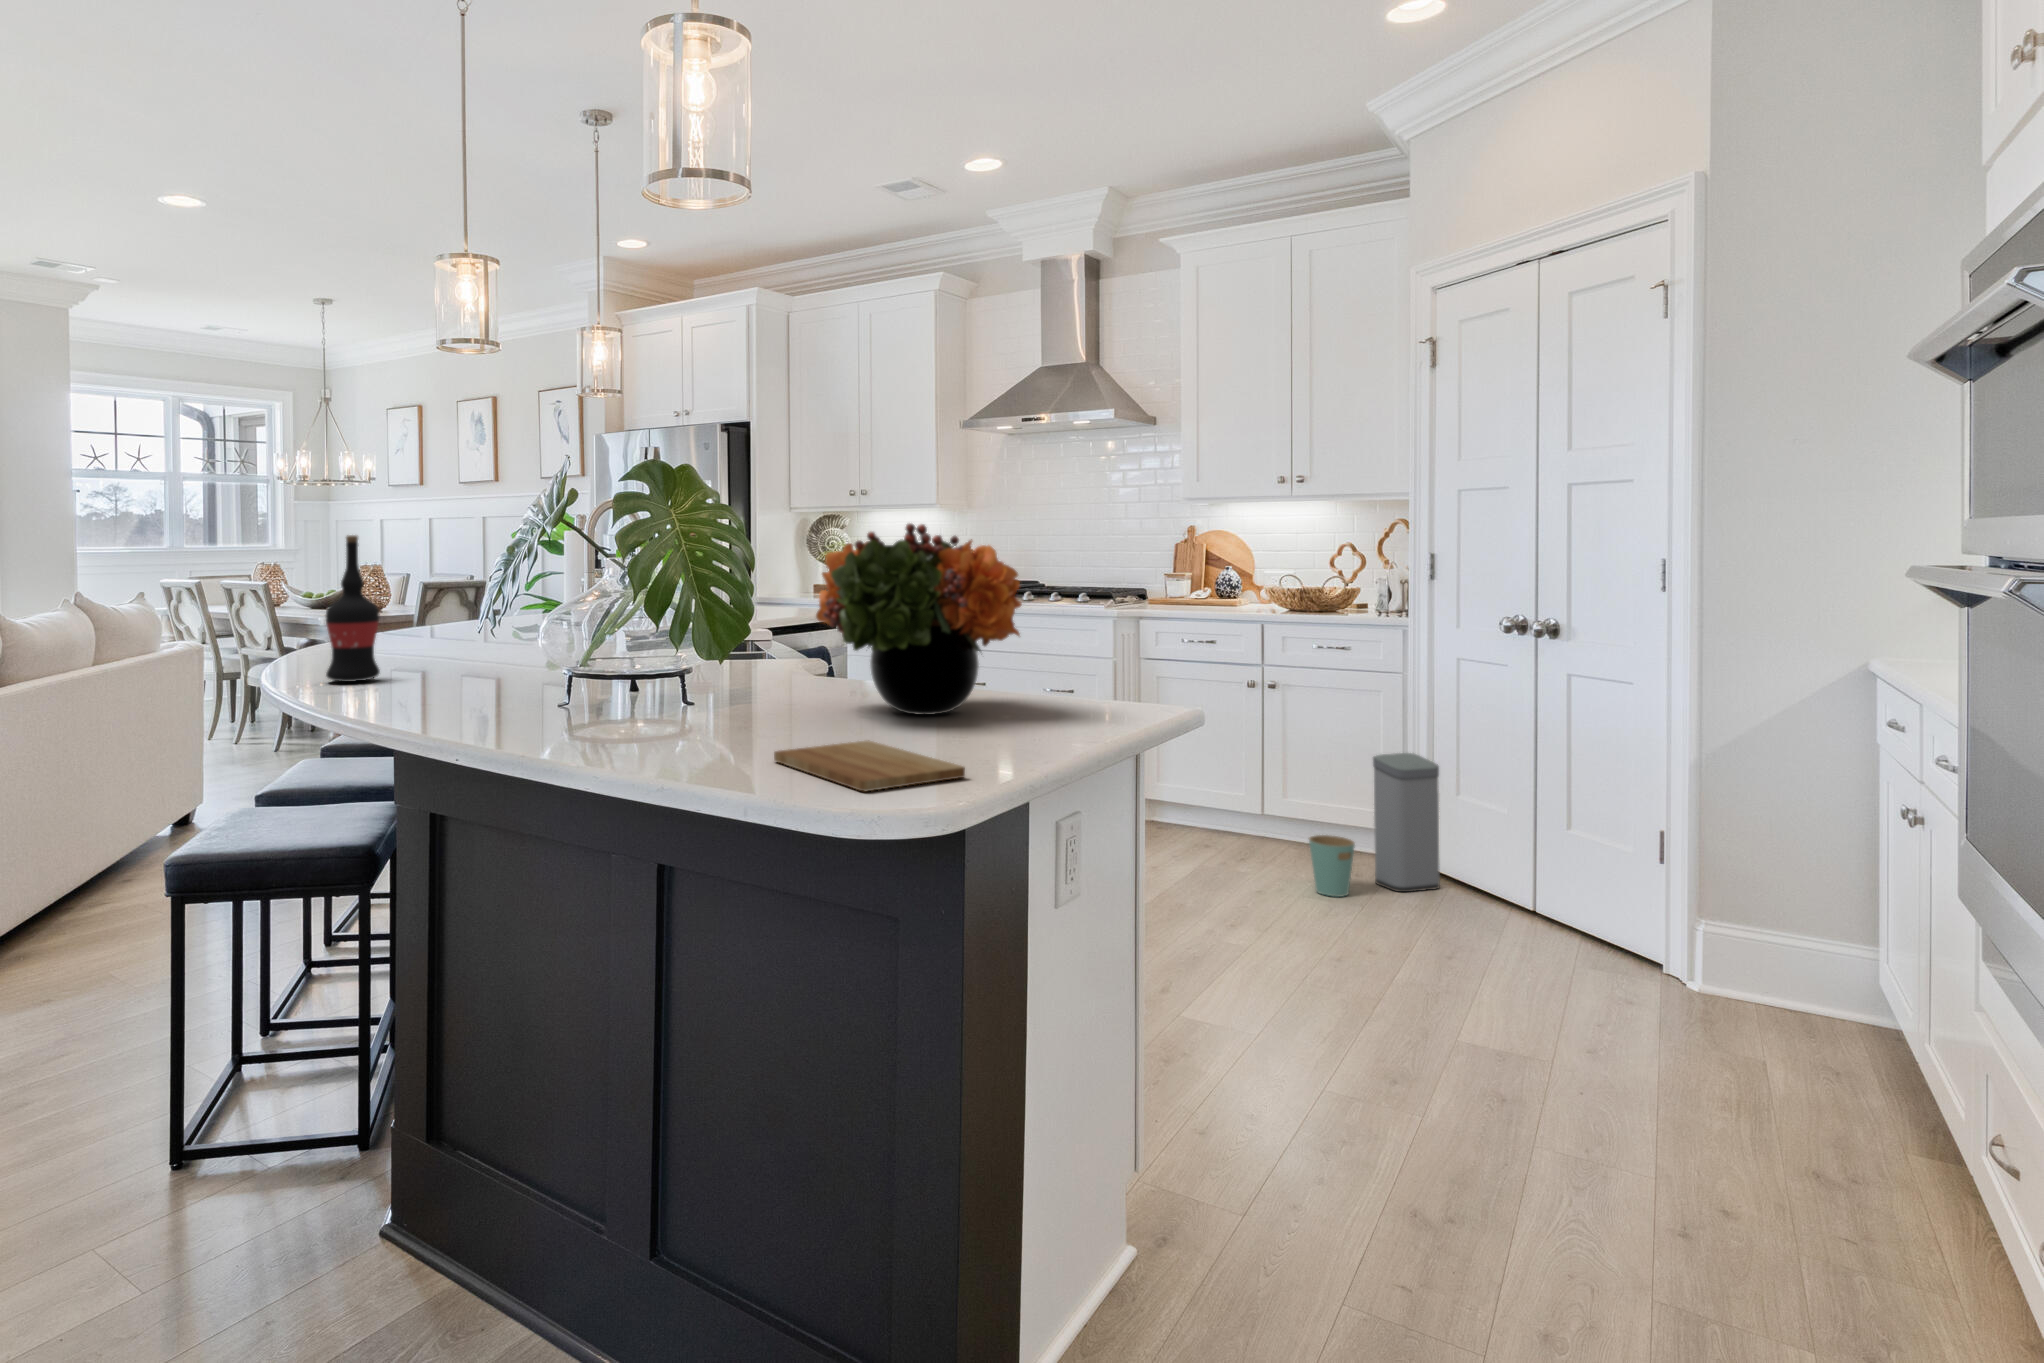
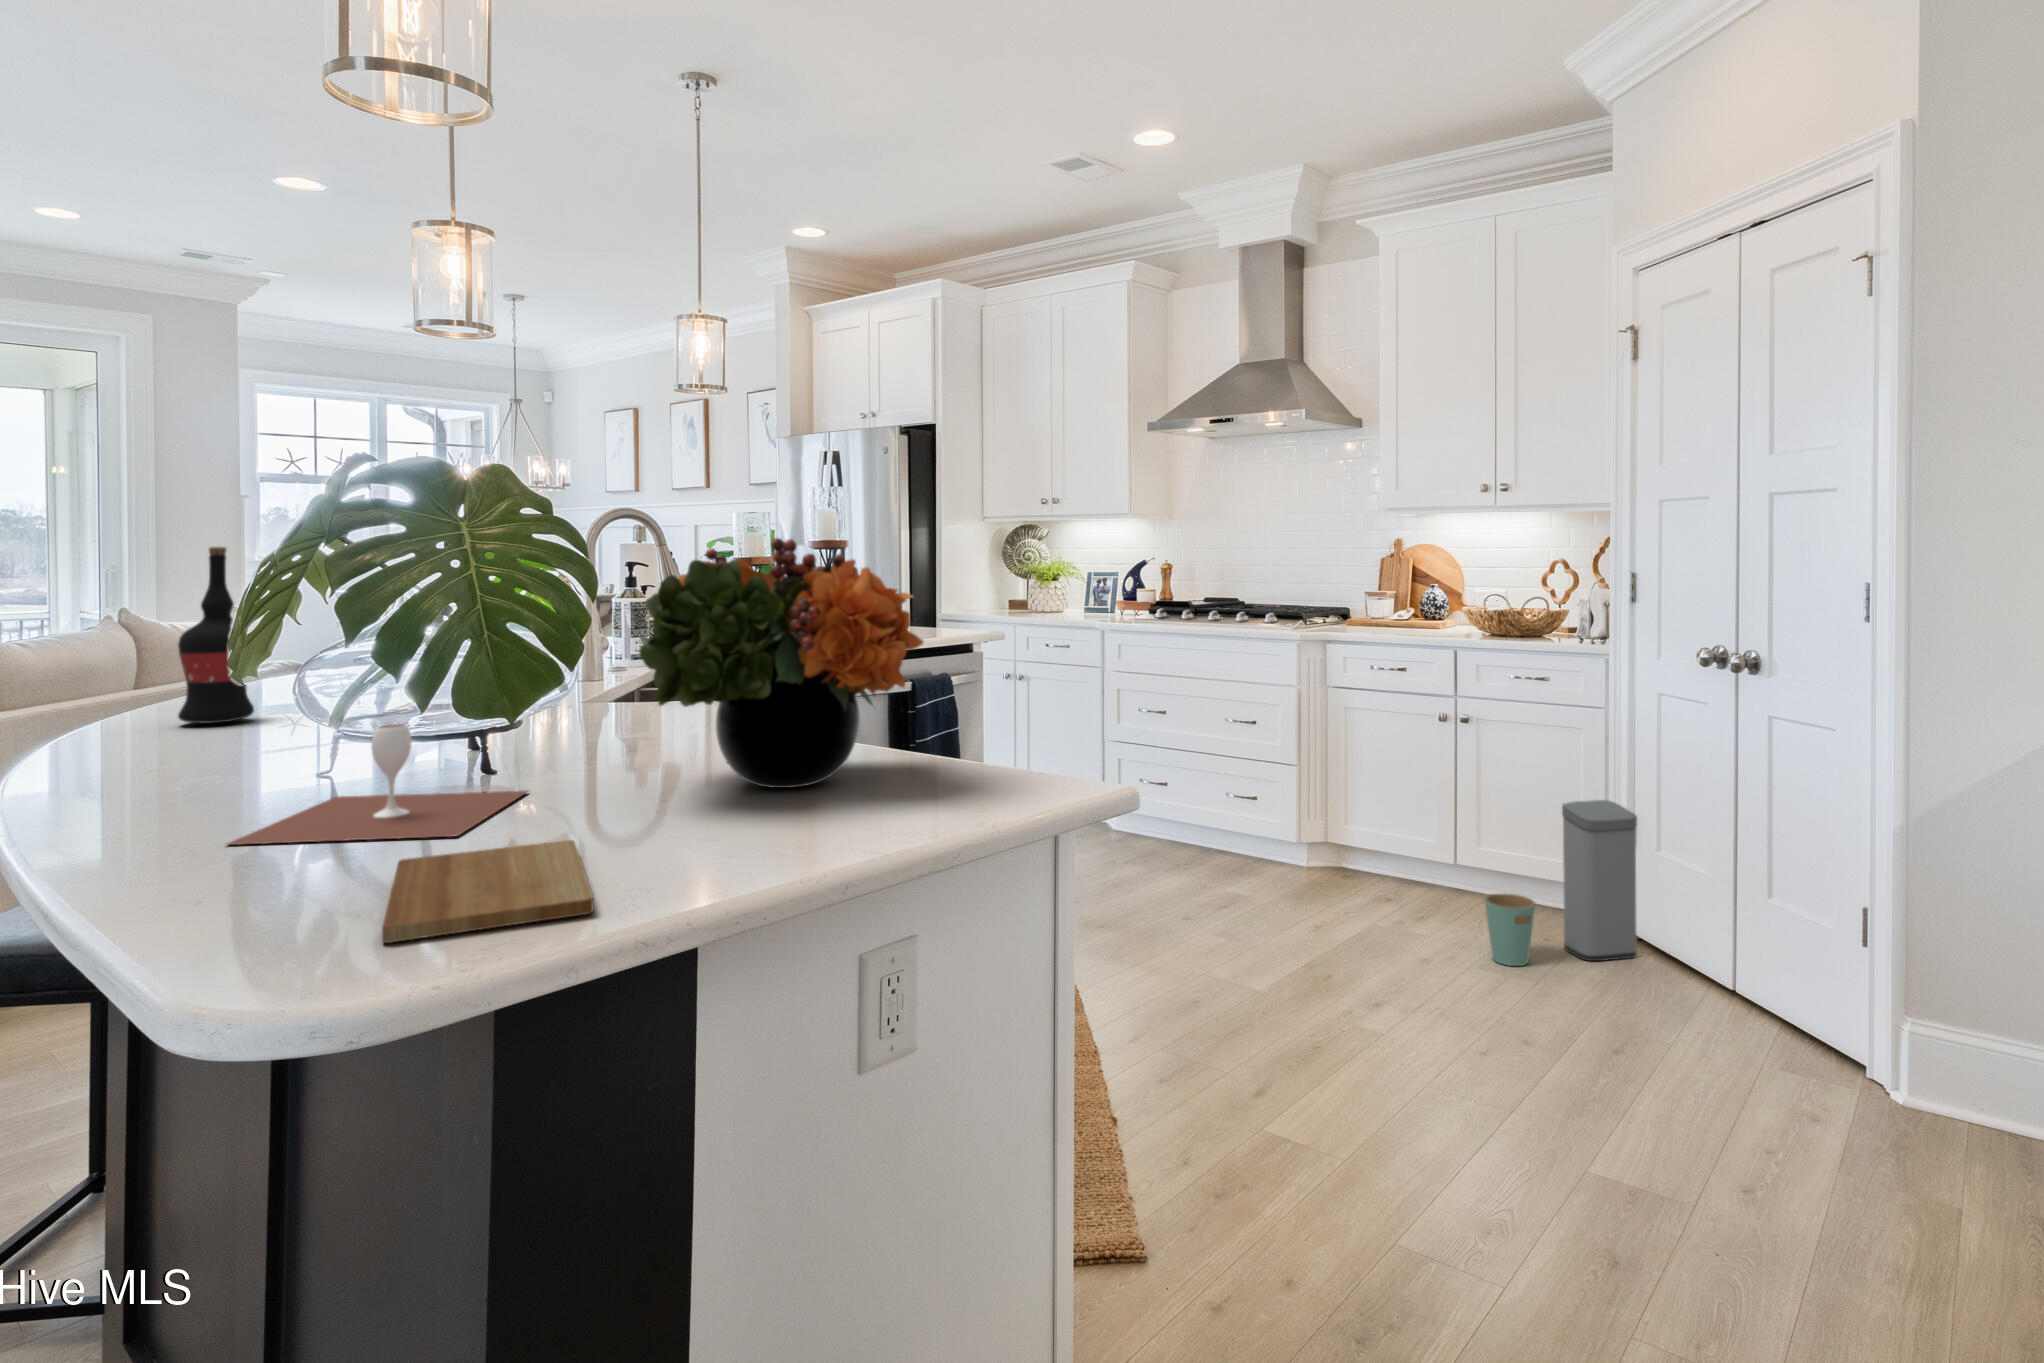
wine glass: none [600,665,759,749] -> present [228,724,528,845]

